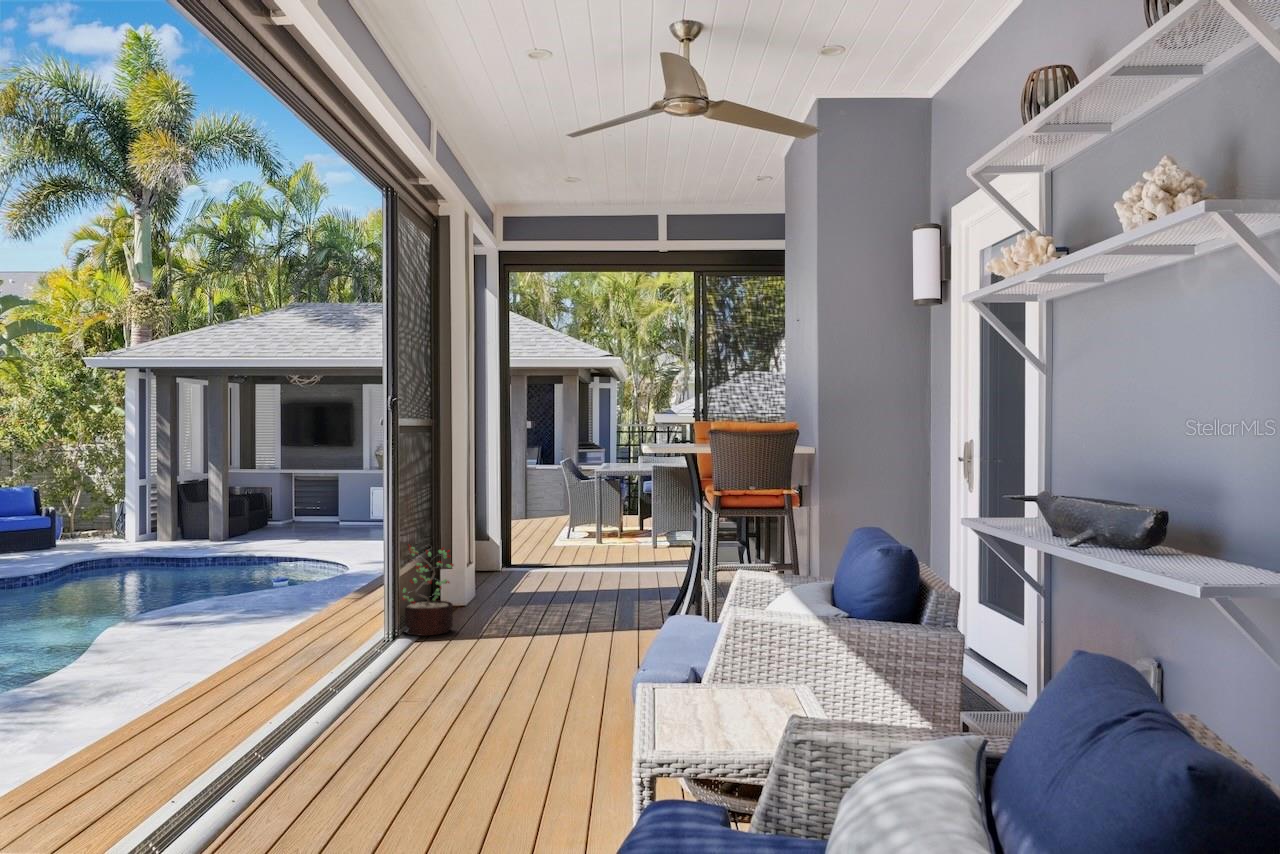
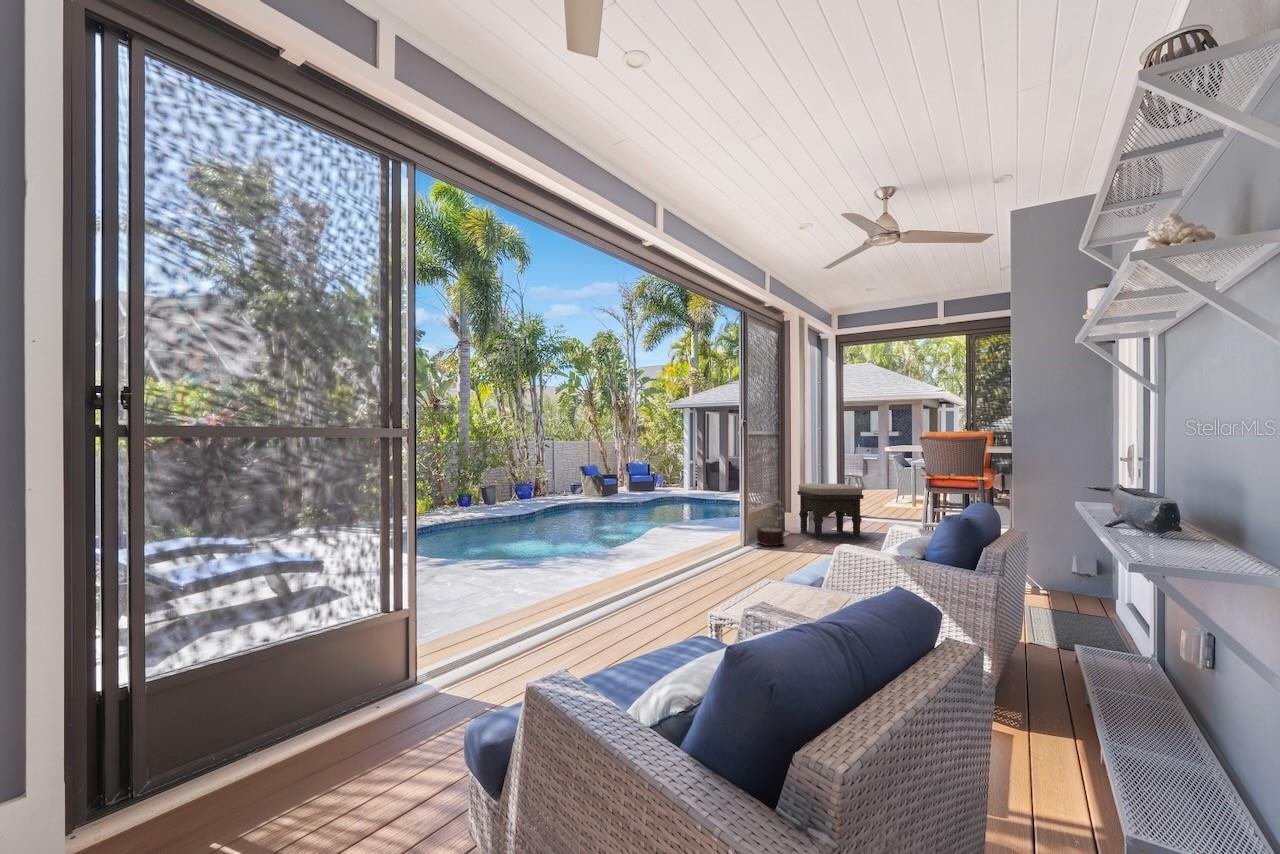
ottoman: none [452,513,569,615] -> present [797,484,864,539]

